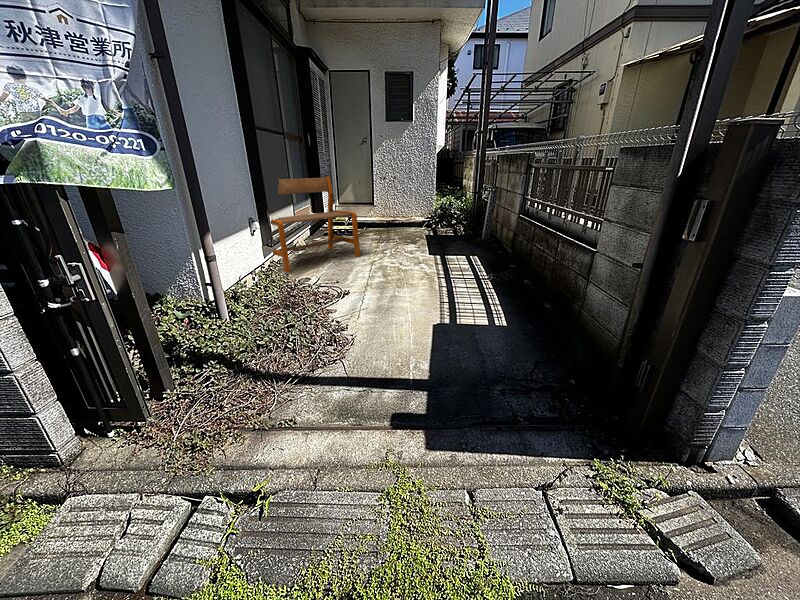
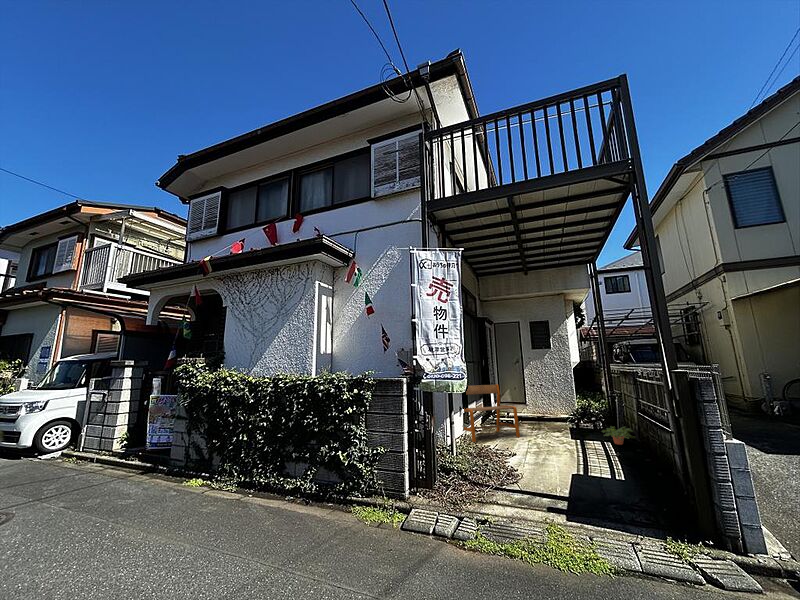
potted plant: none [467,234,507,258] -> present [602,427,635,445]

